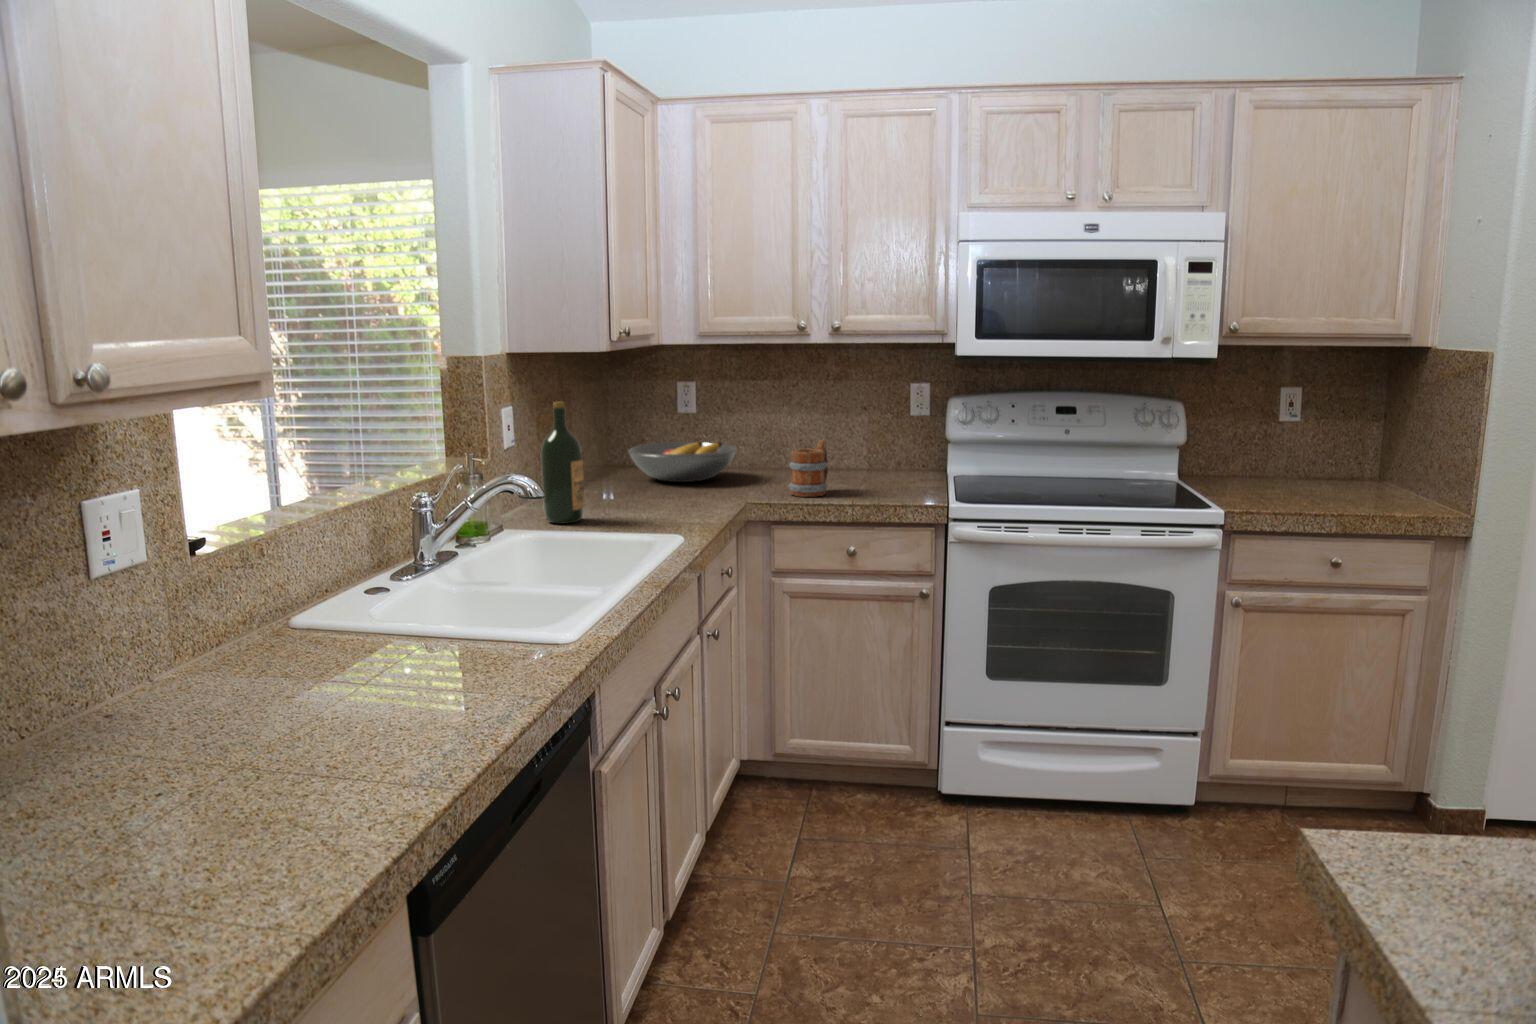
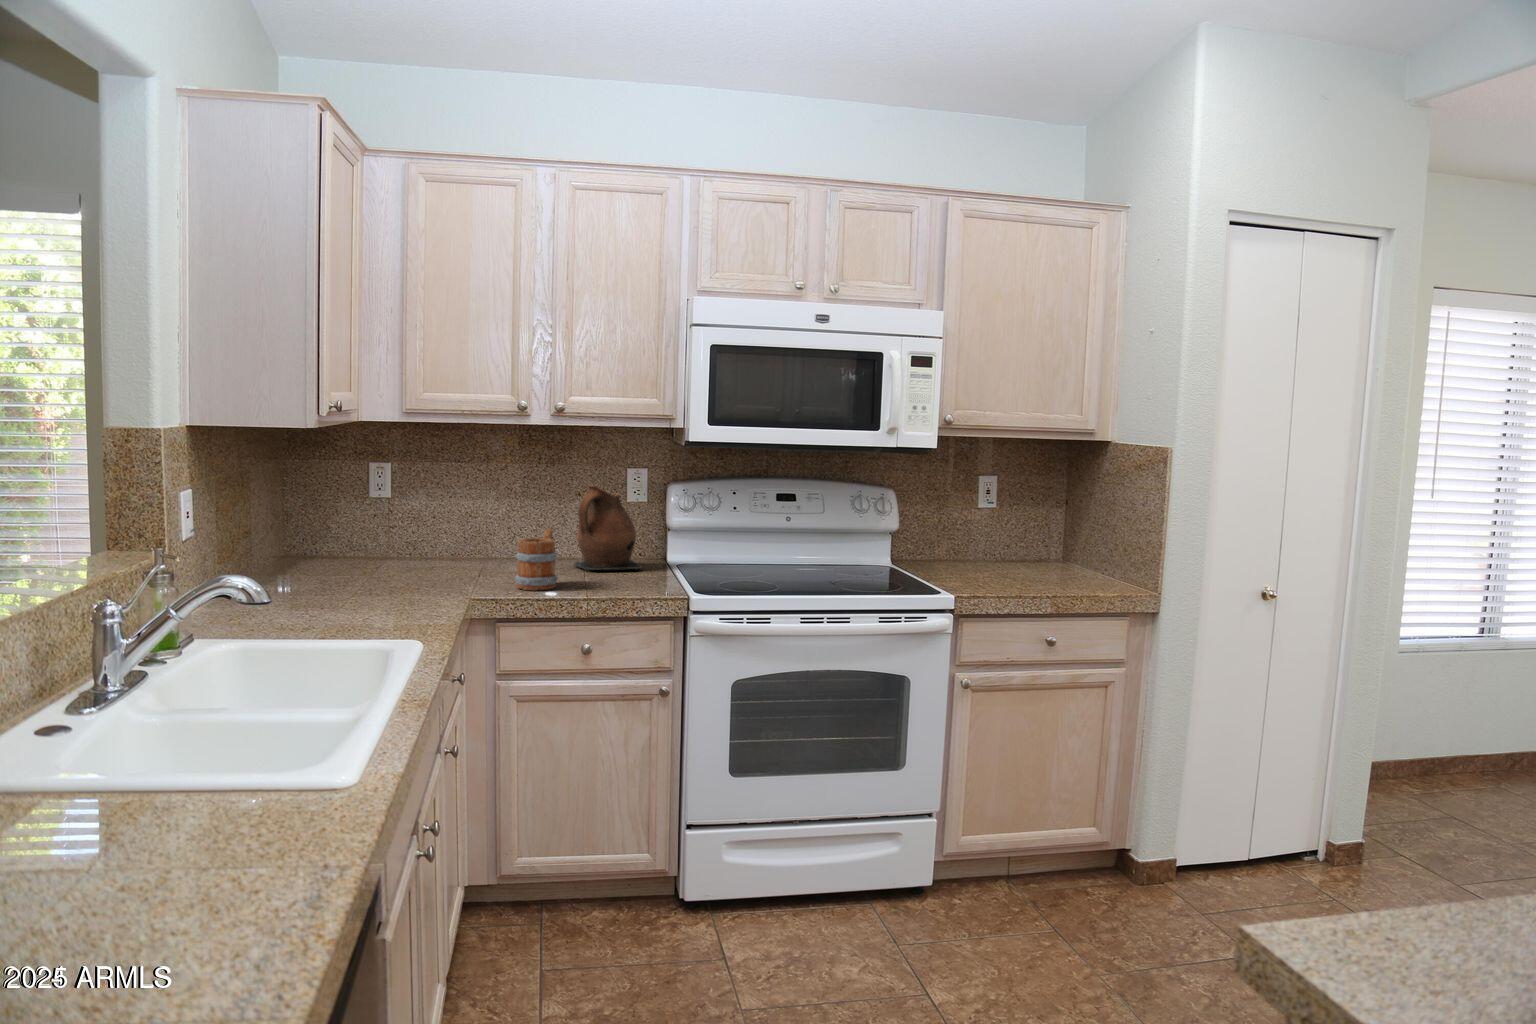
ceramic pitcher: none [850,400,916,481] -> present [575,485,642,570]
wine bottle: present [541,402,584,524] -> none [241,488,293,629]
fruit bowl: present [628,442,737,482] -> none [316,531,447,577]

